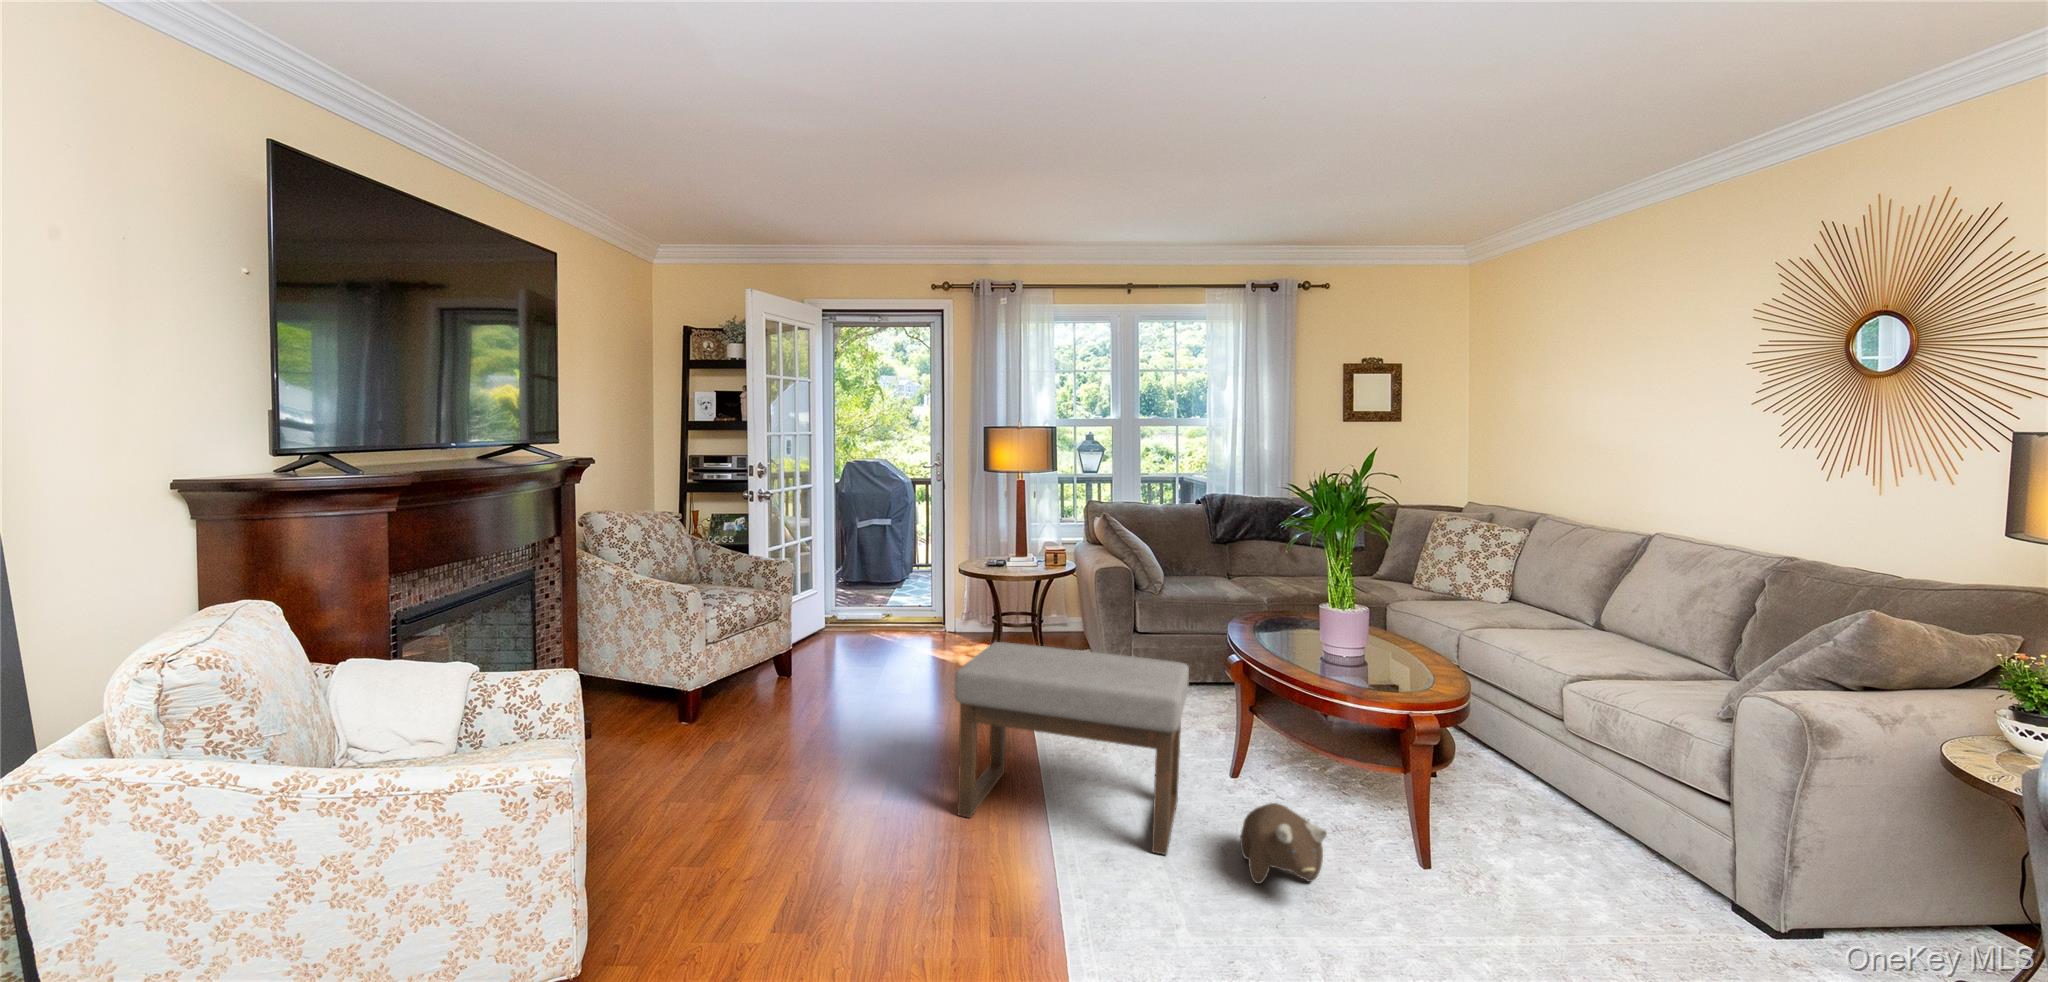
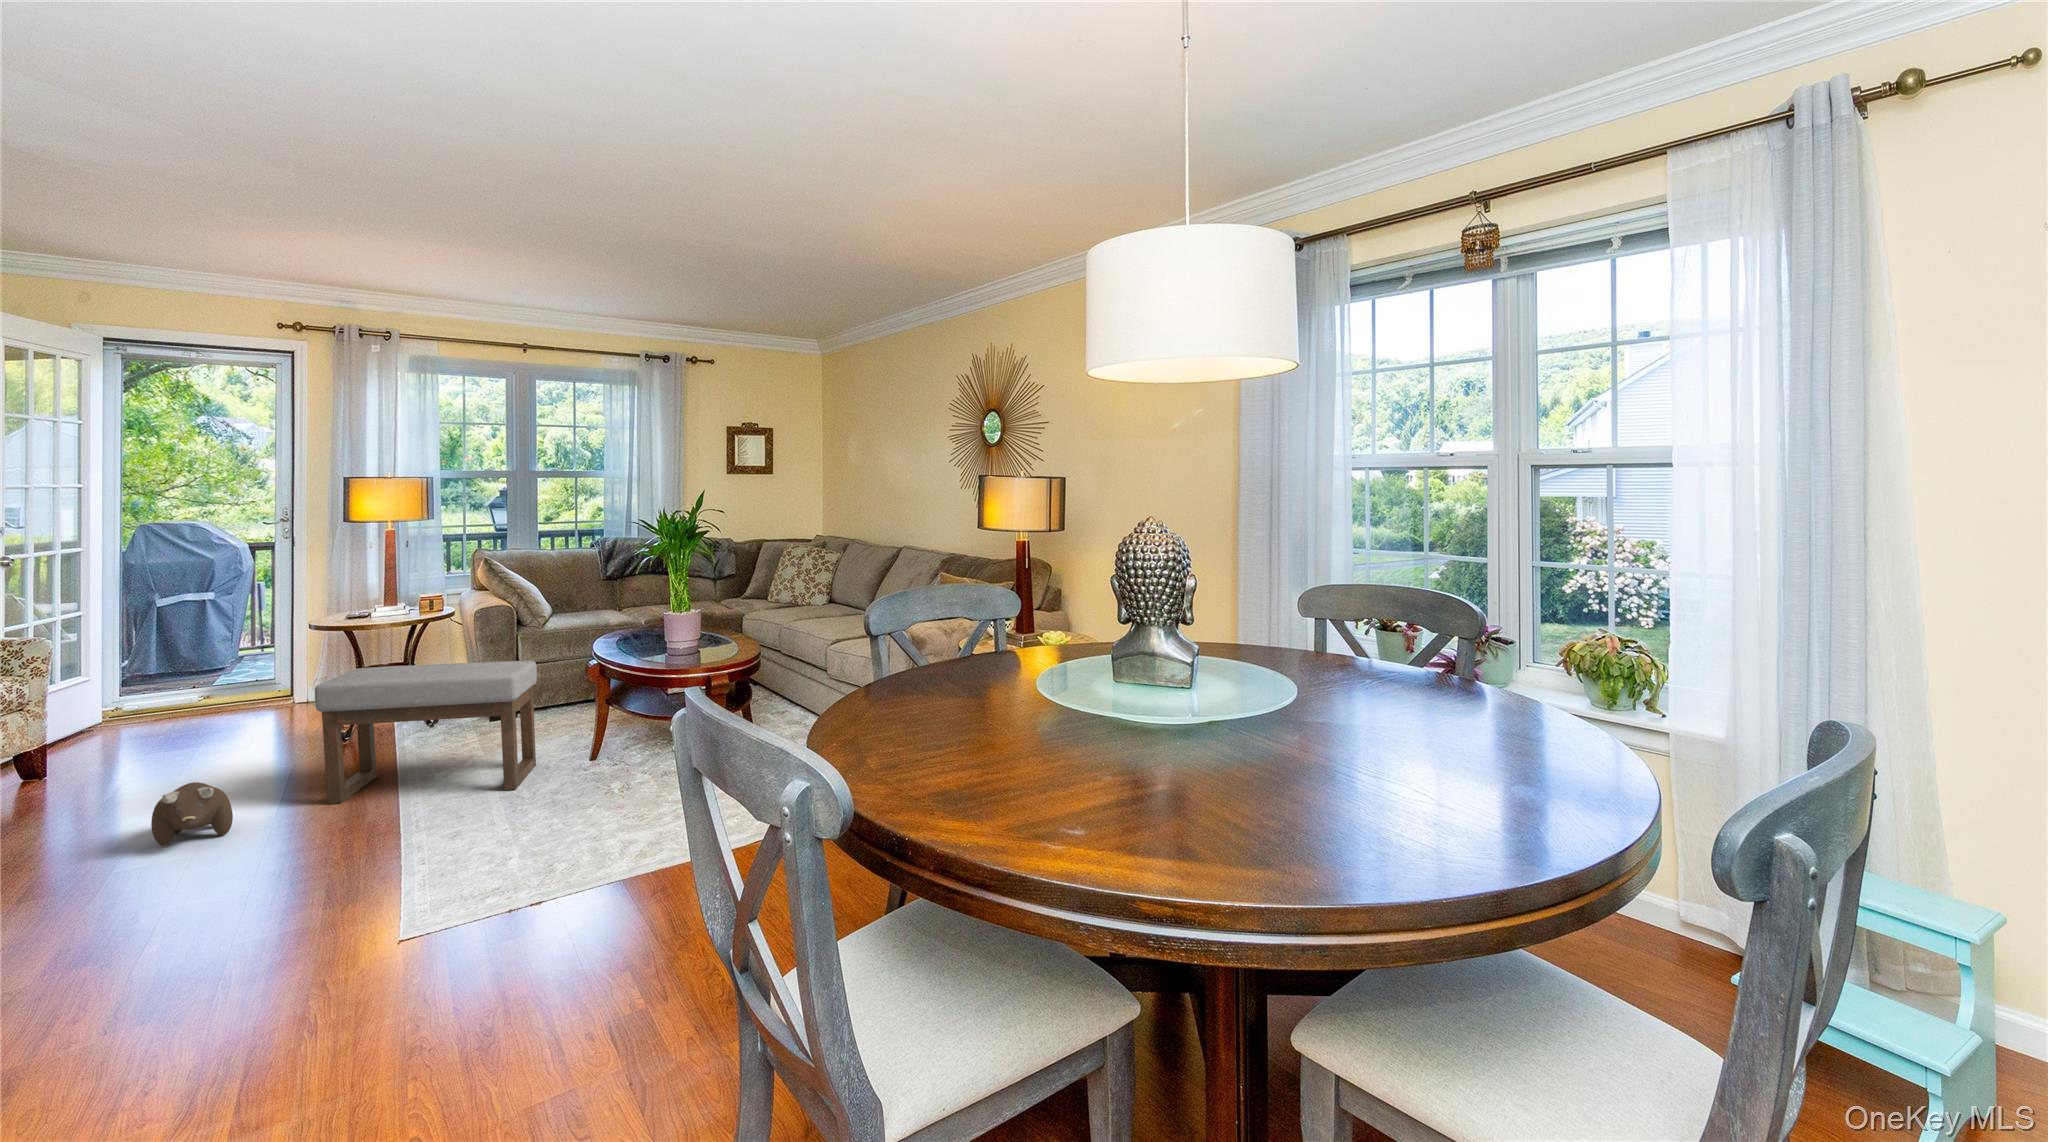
plush toy: present [1240,803,1327,884] -> present [151,782,233,845]

